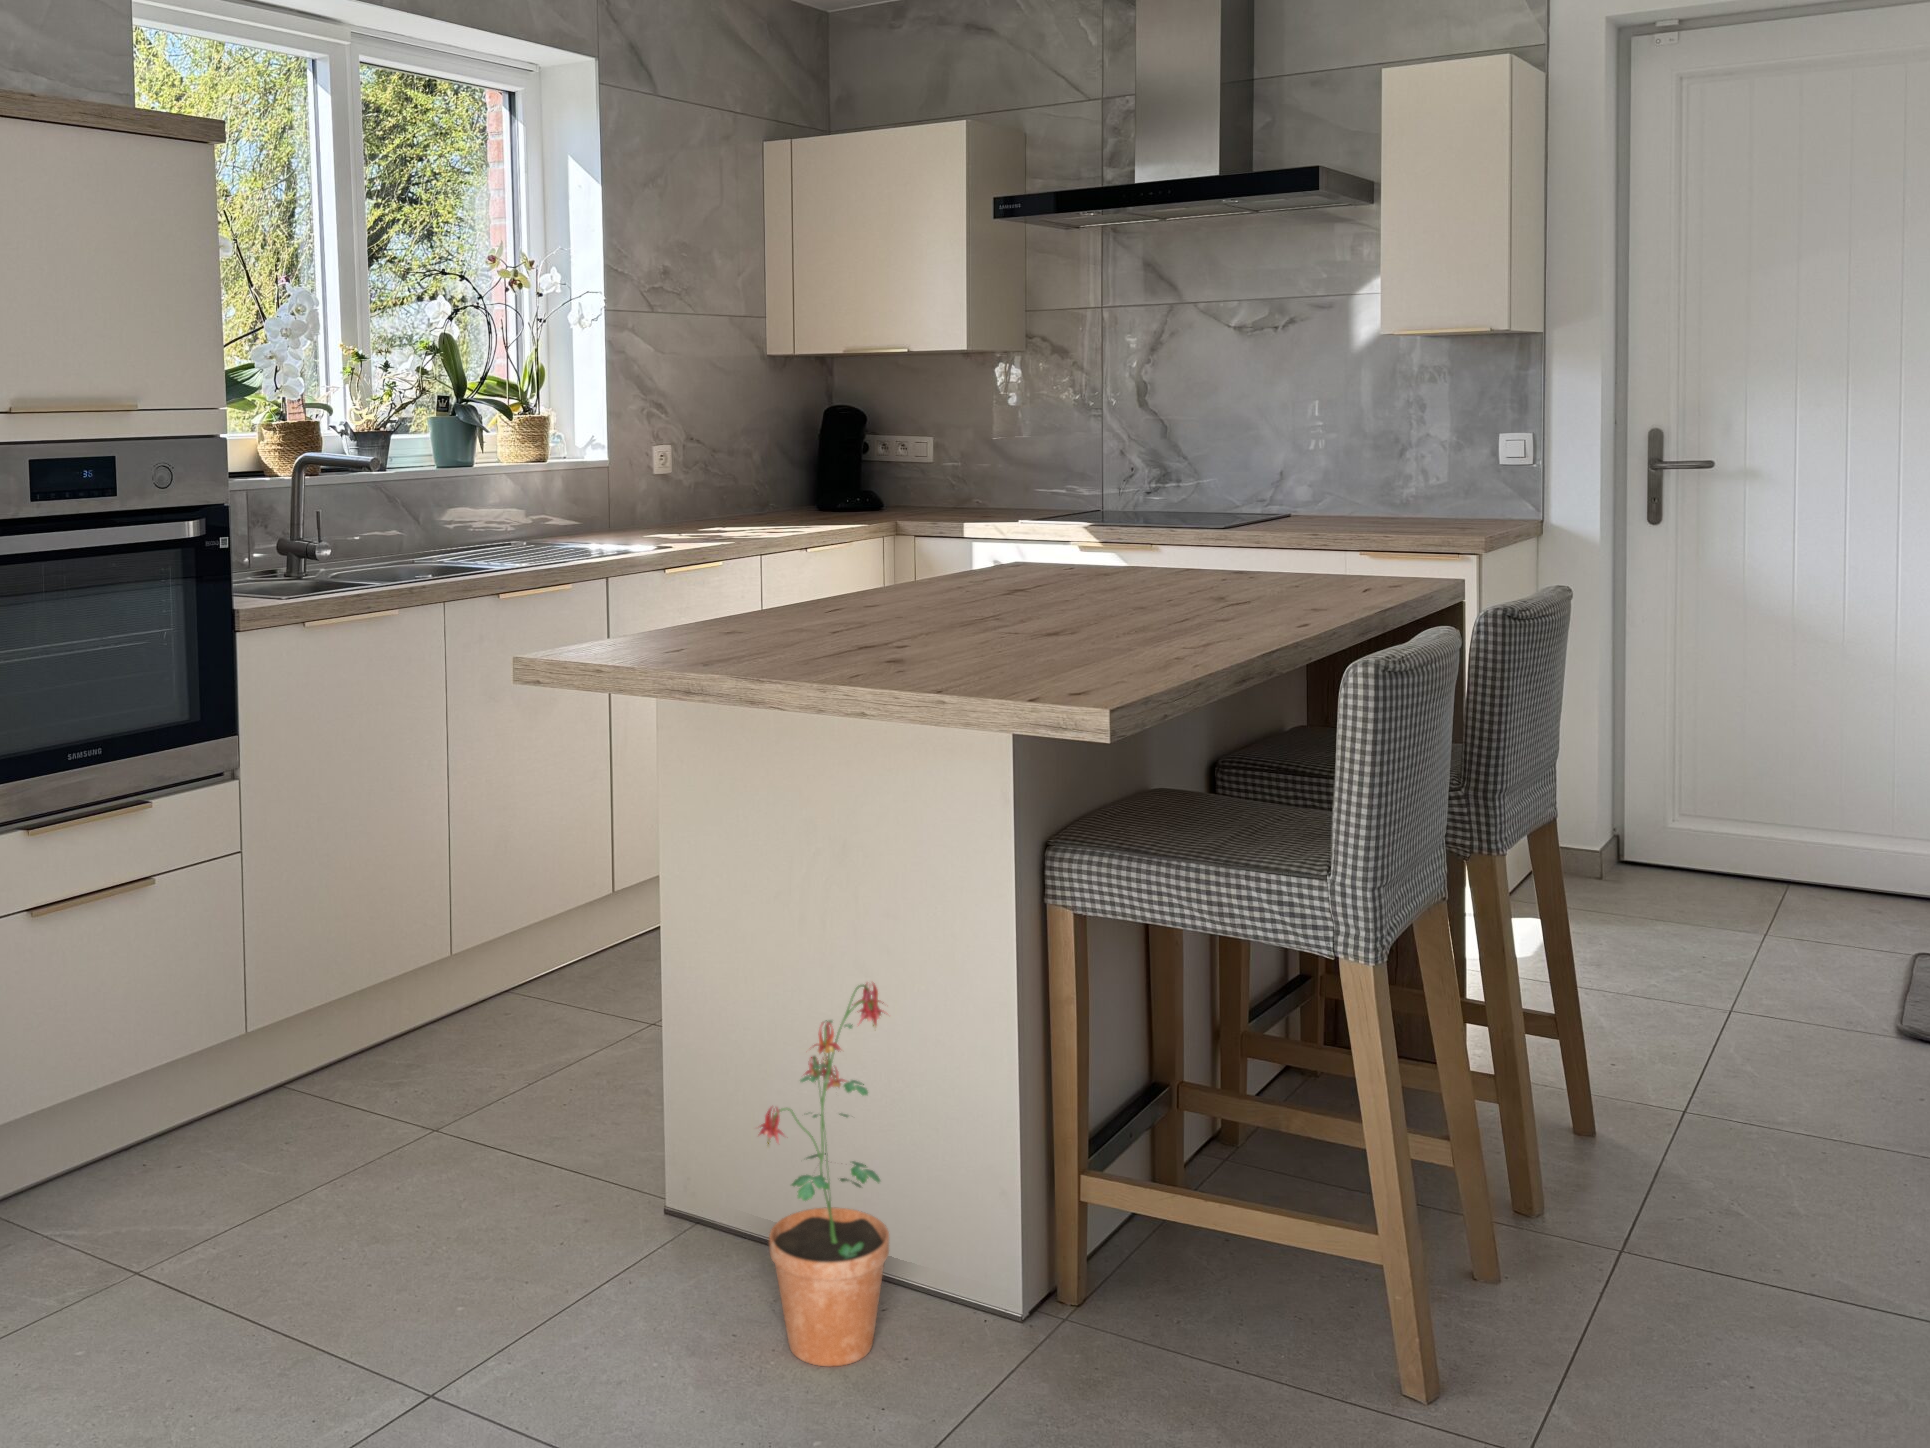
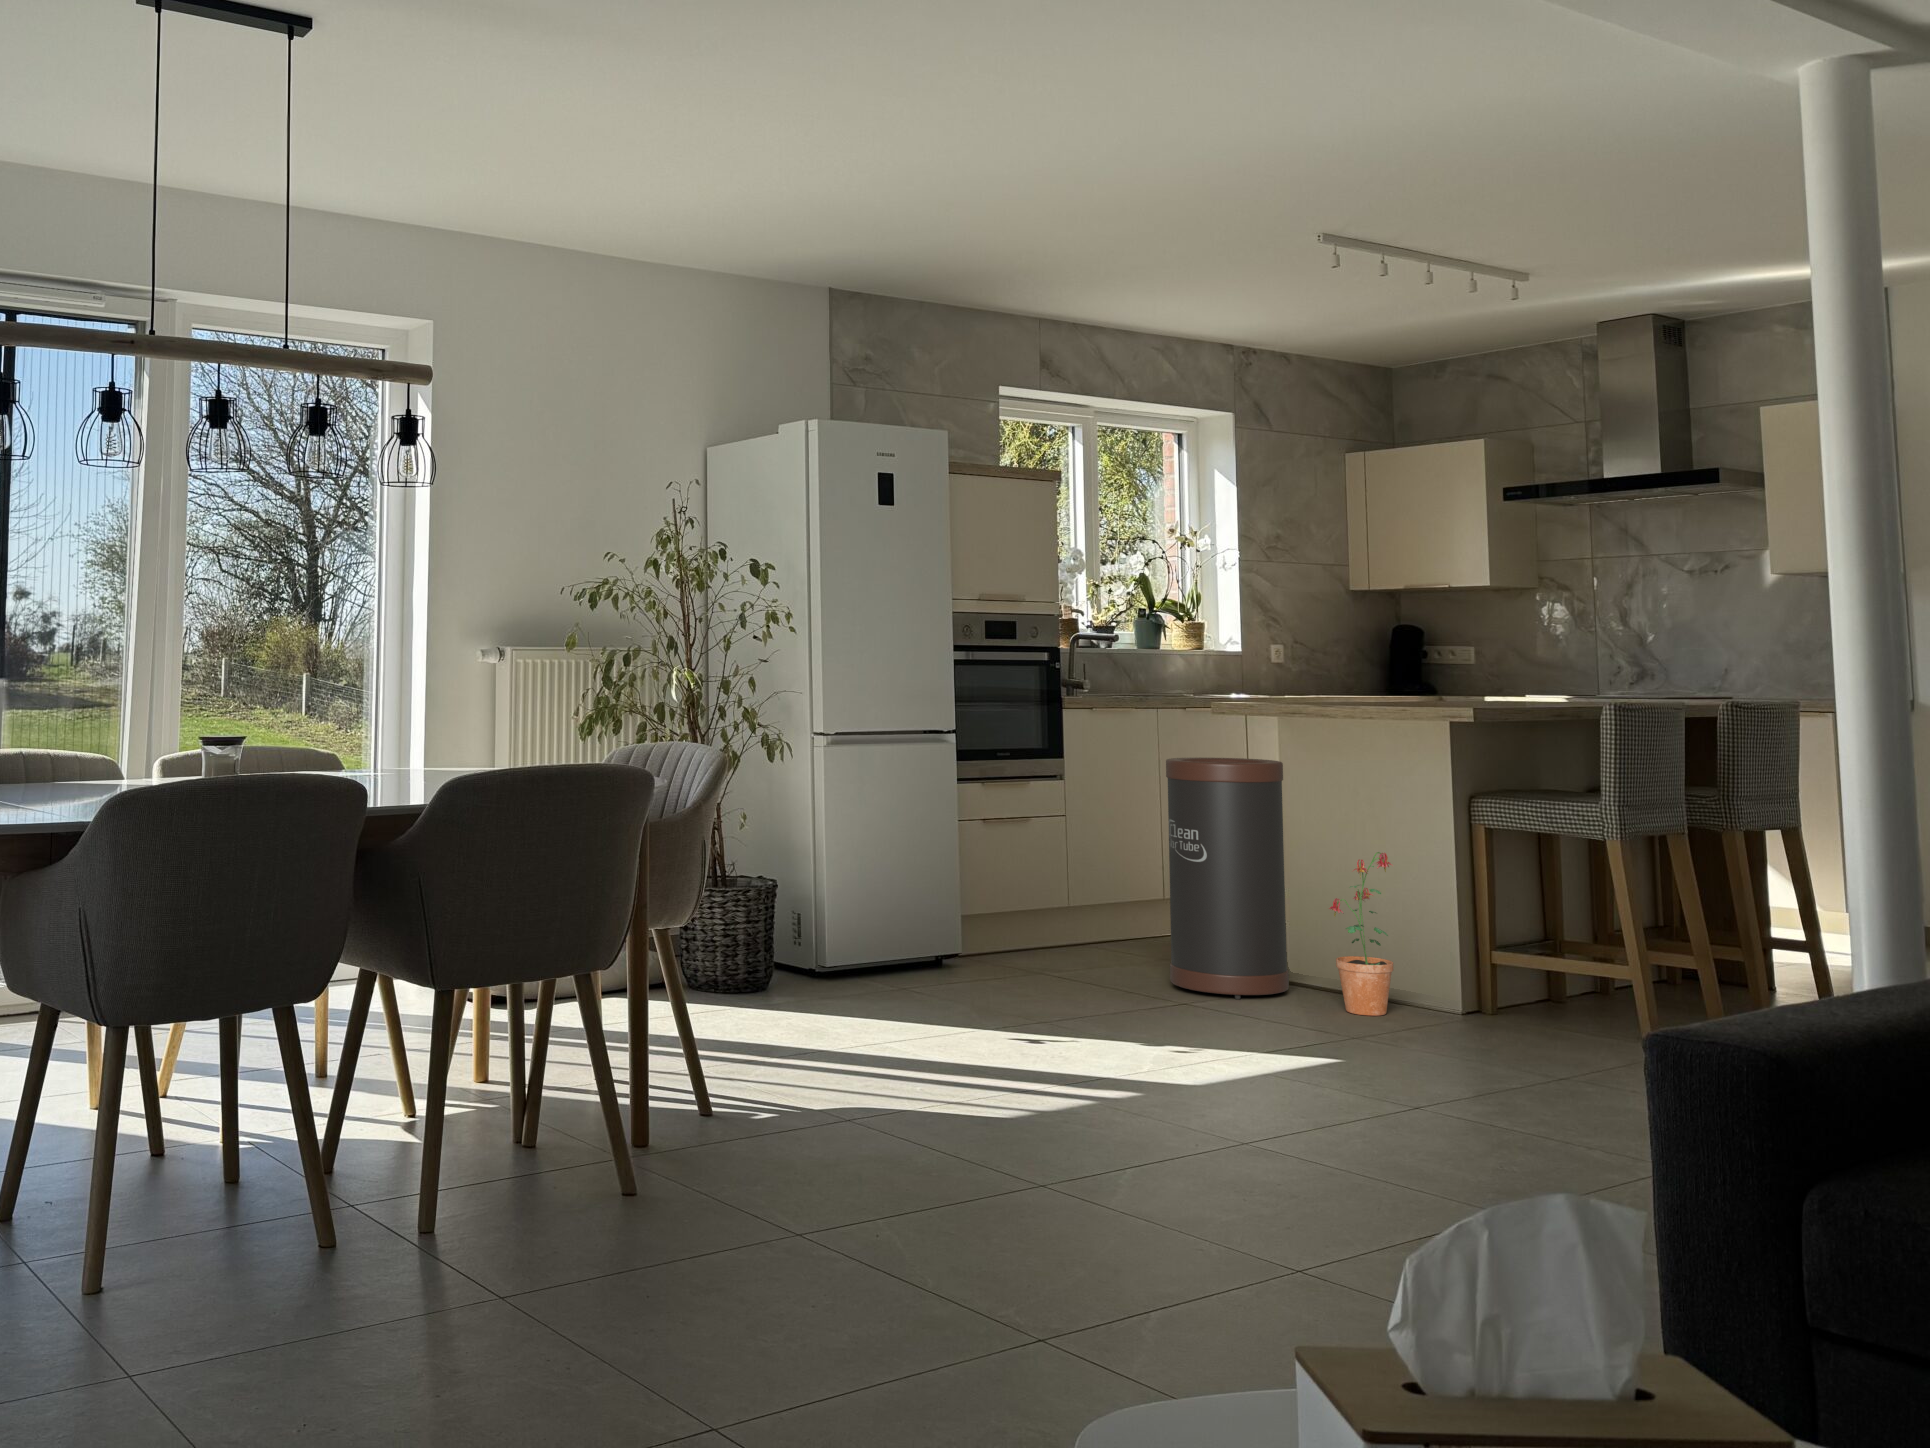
trash can: none [407,752,669,1325] -> present [1166,757,1289,1000]

